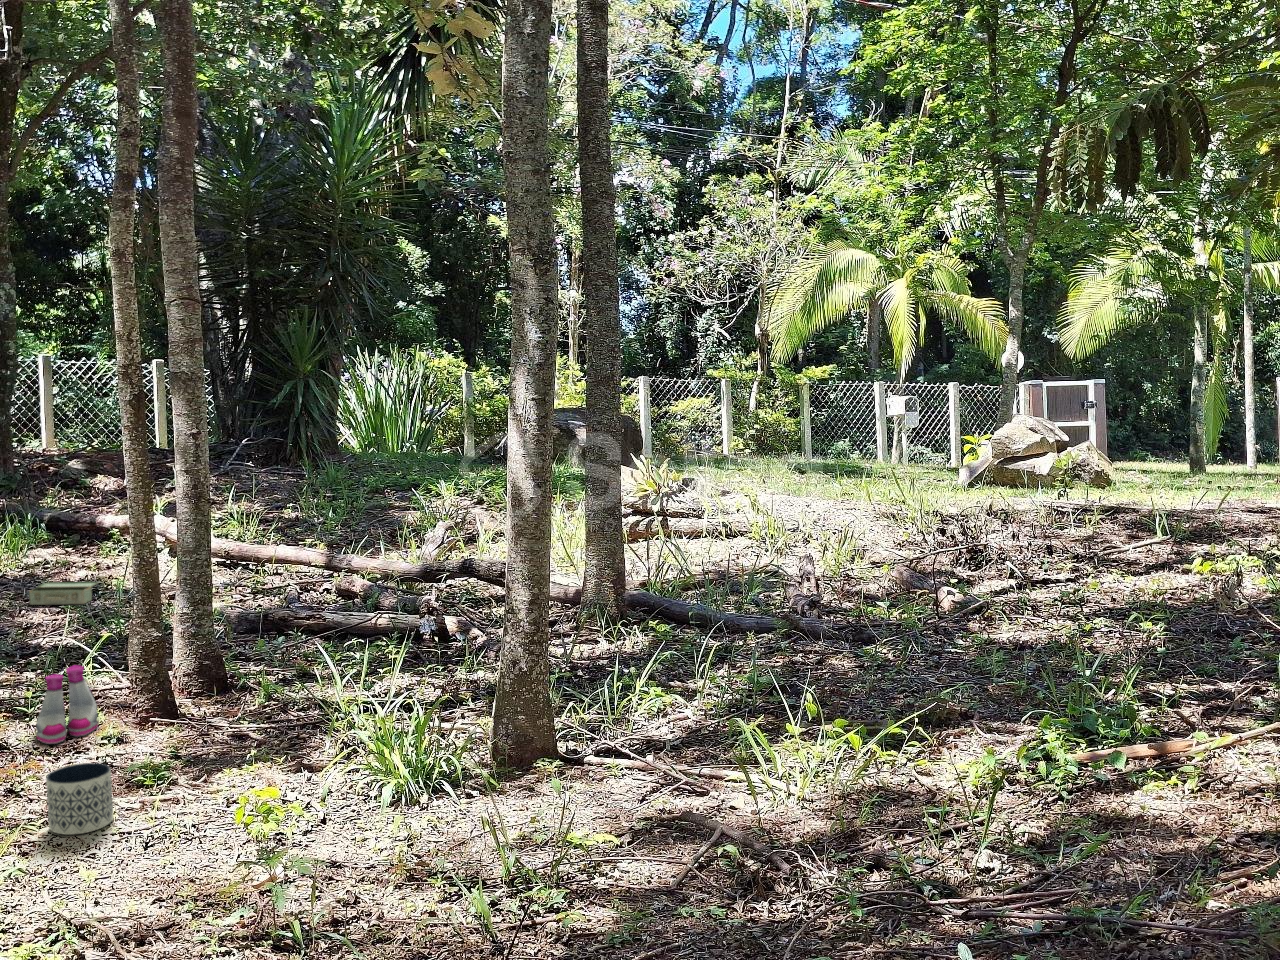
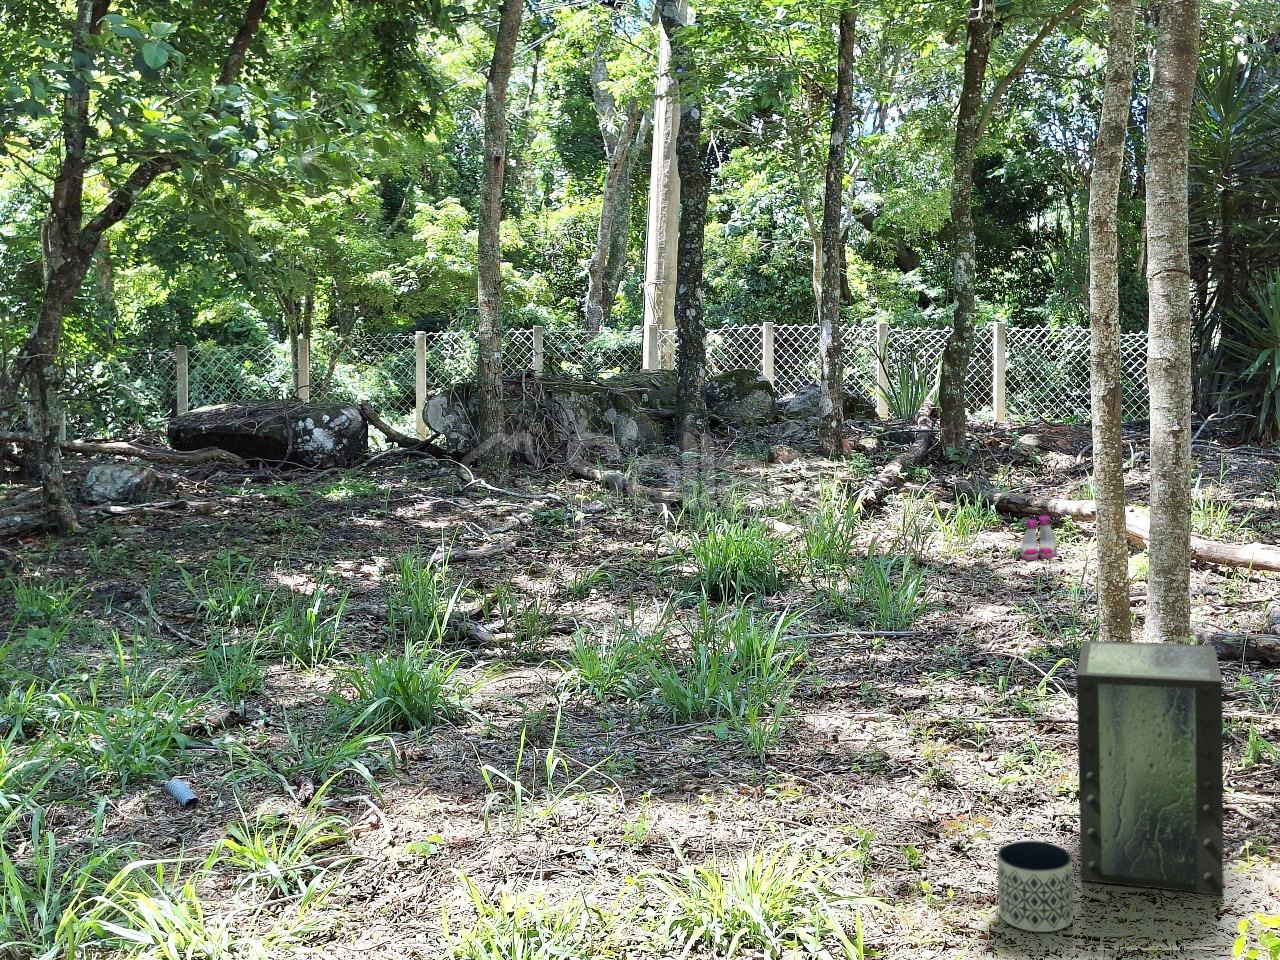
toolbox: present [29,582,98,605] -> none [982,571,1052,600]
storage box: none [112,594,232,793] -> present [1077,641,1224,895]
boots: present [36,665,99,744] -> present [1020,515,1057,560]

